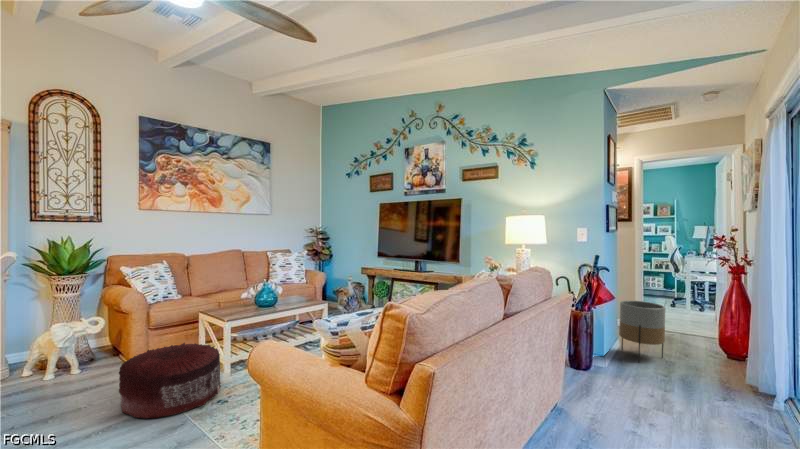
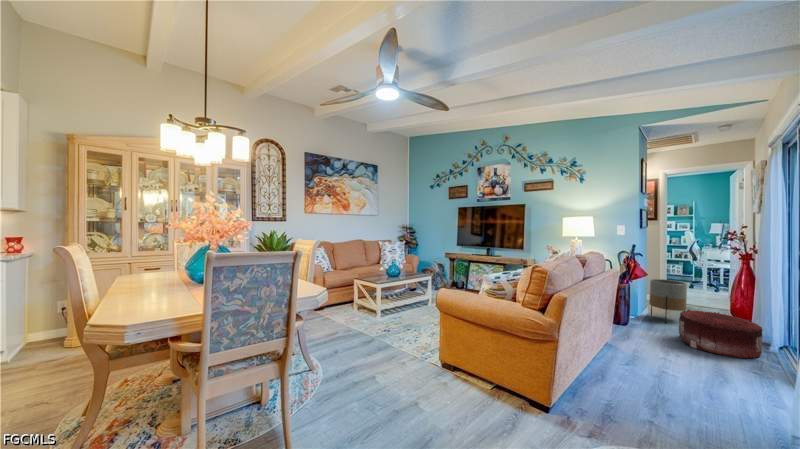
pouf: present [119,343,221,419] -> present [679,310,762,359]

